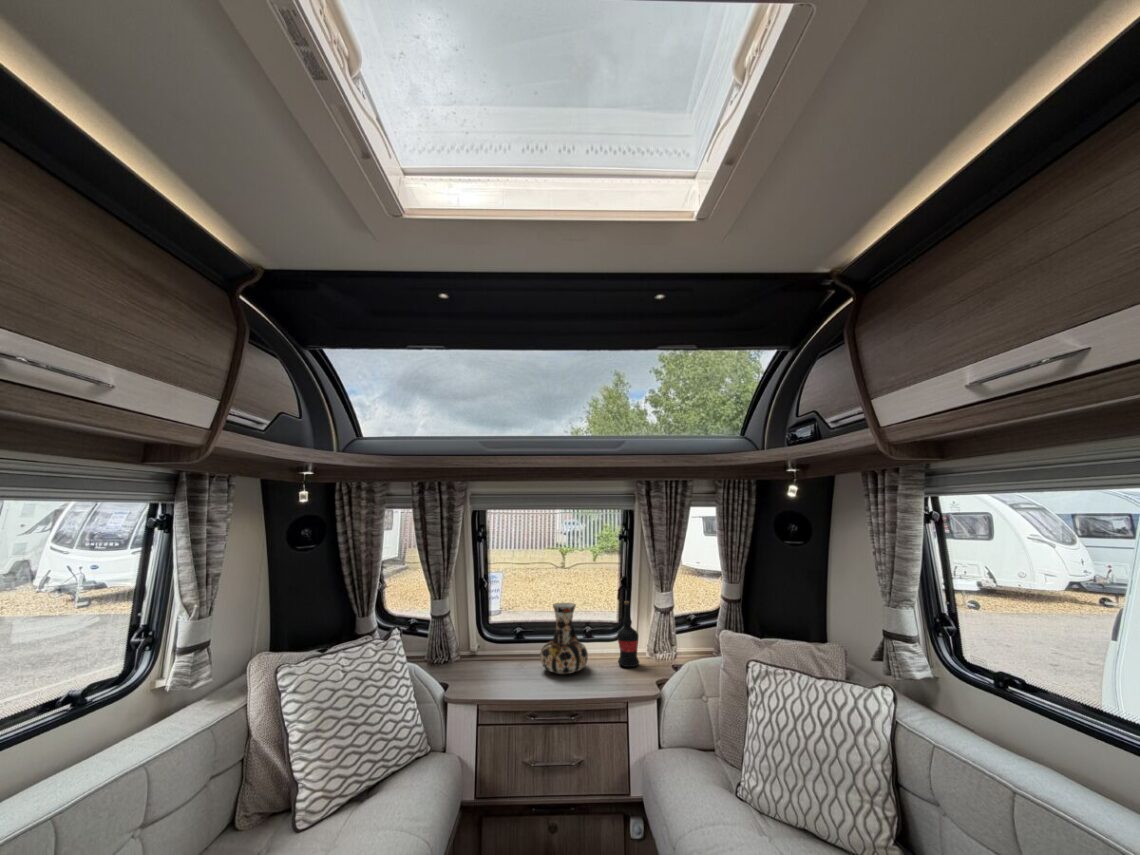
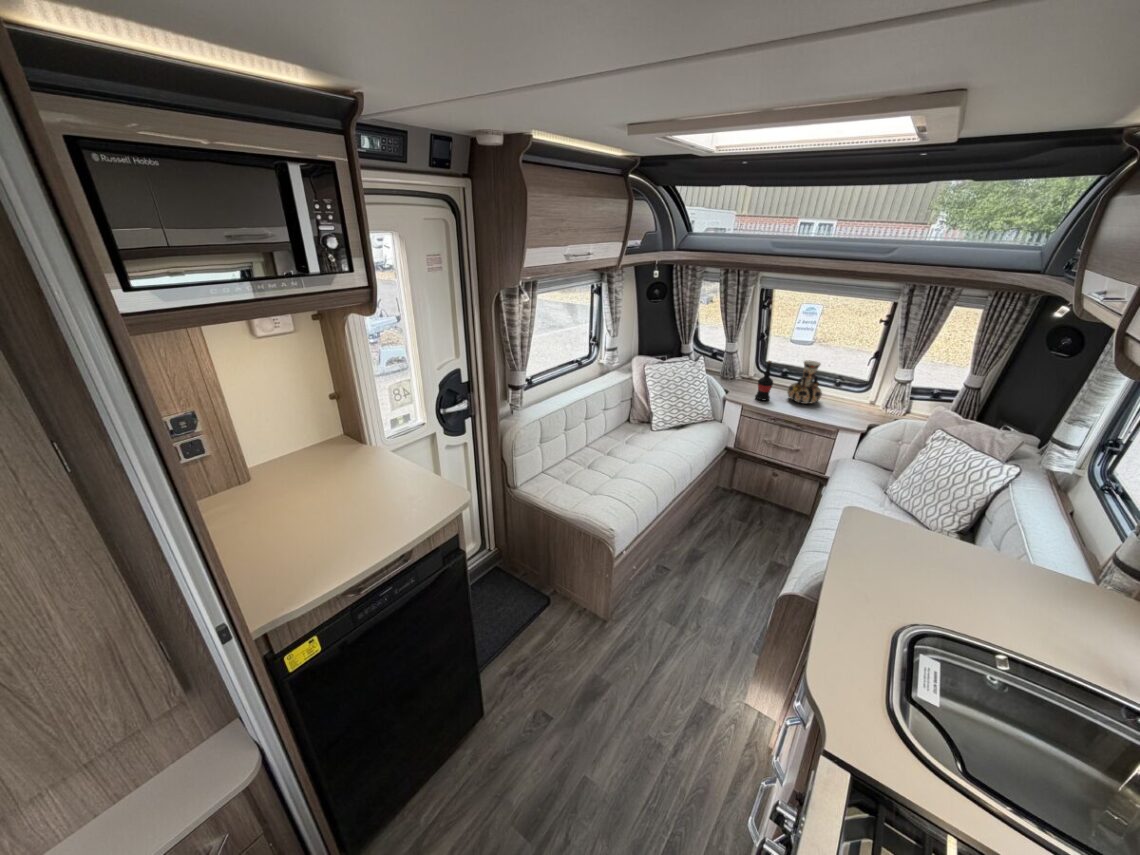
wine bottle: present [617,601,639,667] -> present [755,361,773,400]

